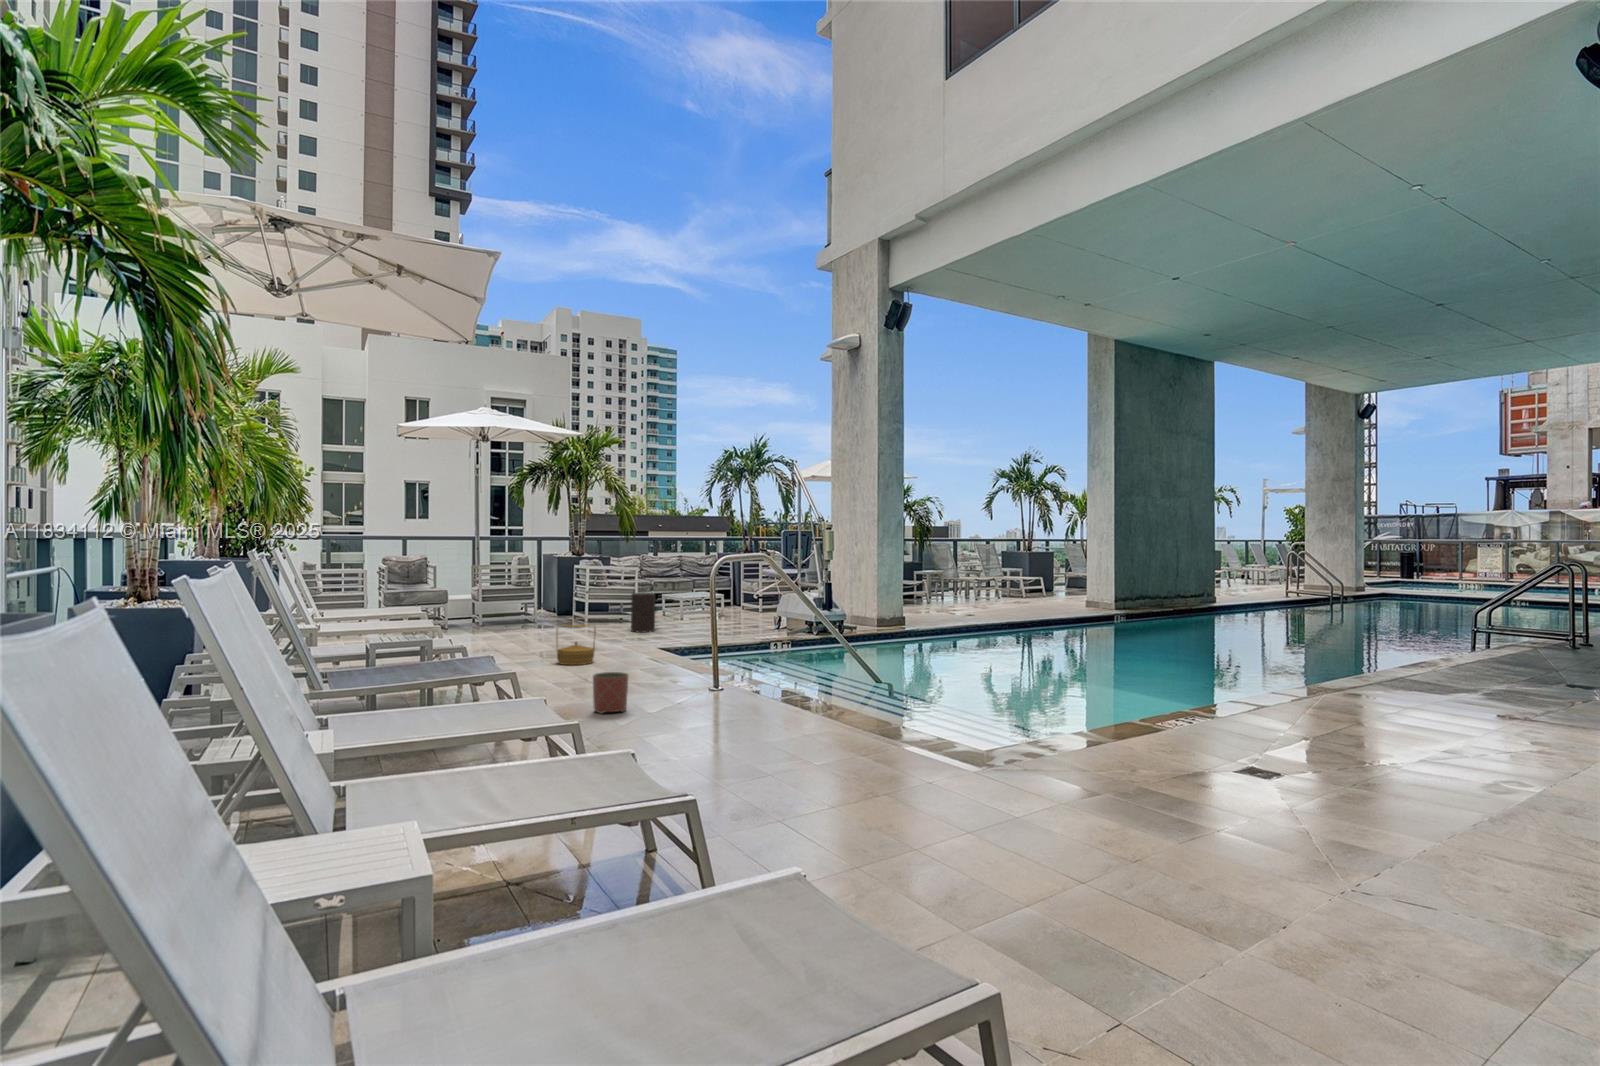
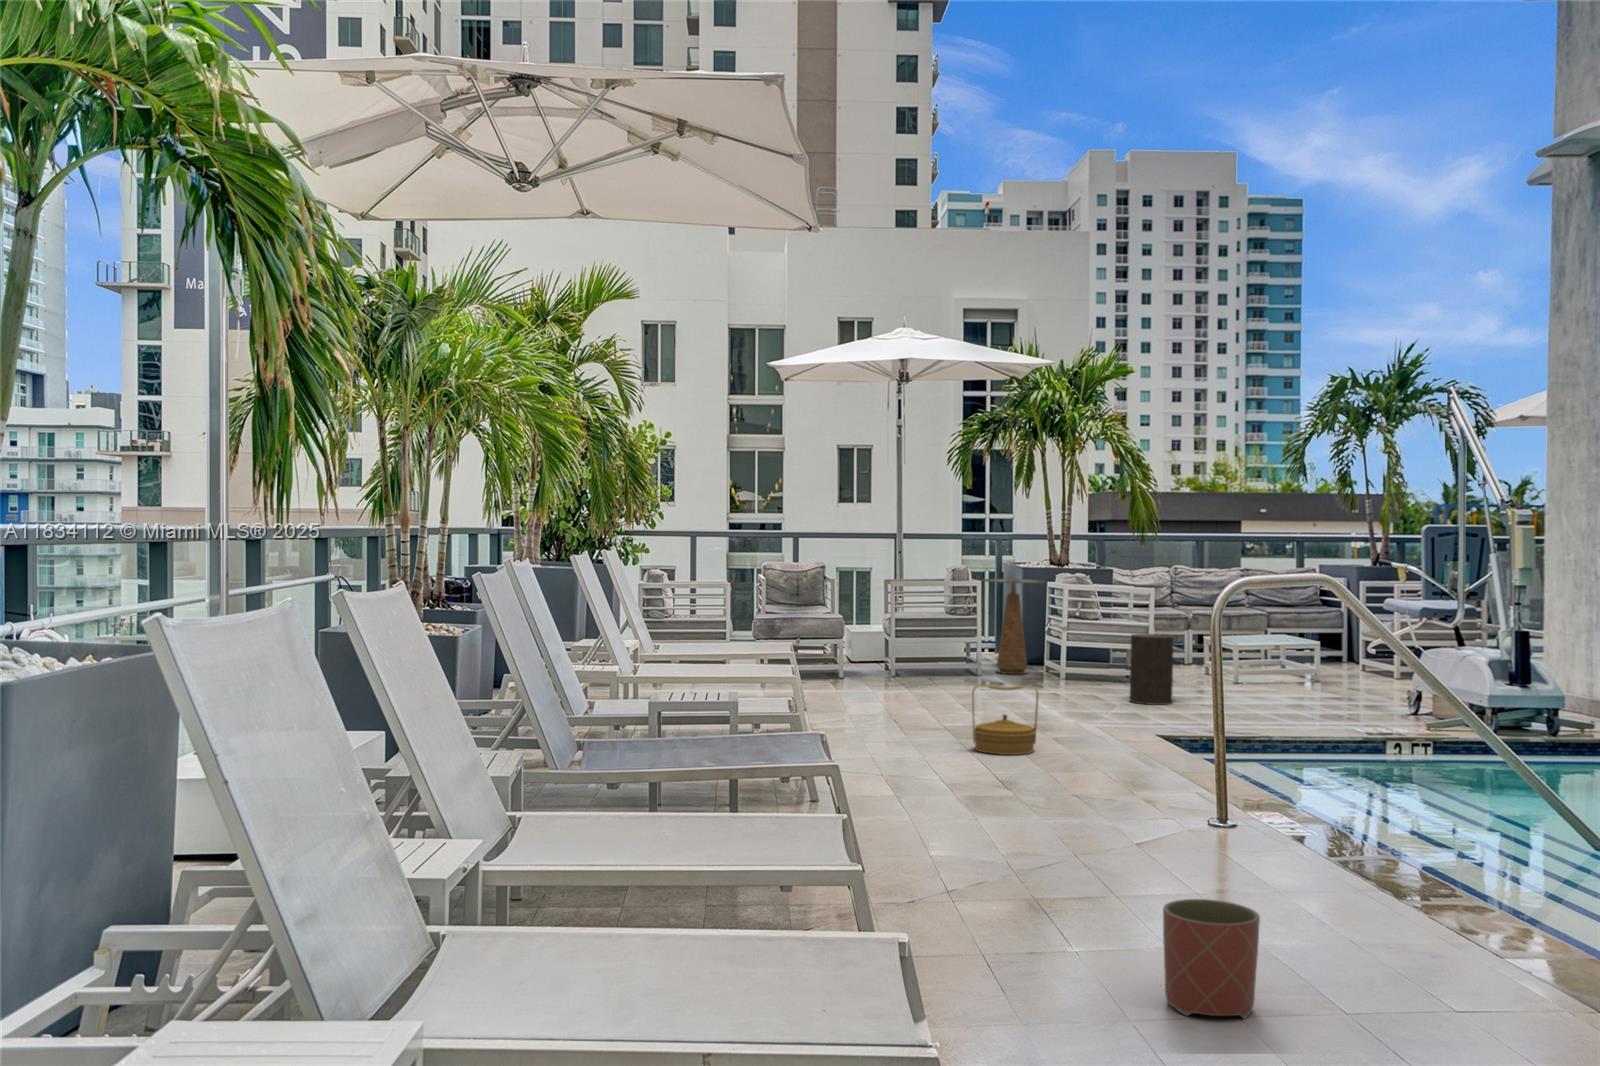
side table: none [534,564,573,620] -> present [983,579,1045,674]
planter: present [593,672,628,714] -> present [1163,899,1260,1018]

